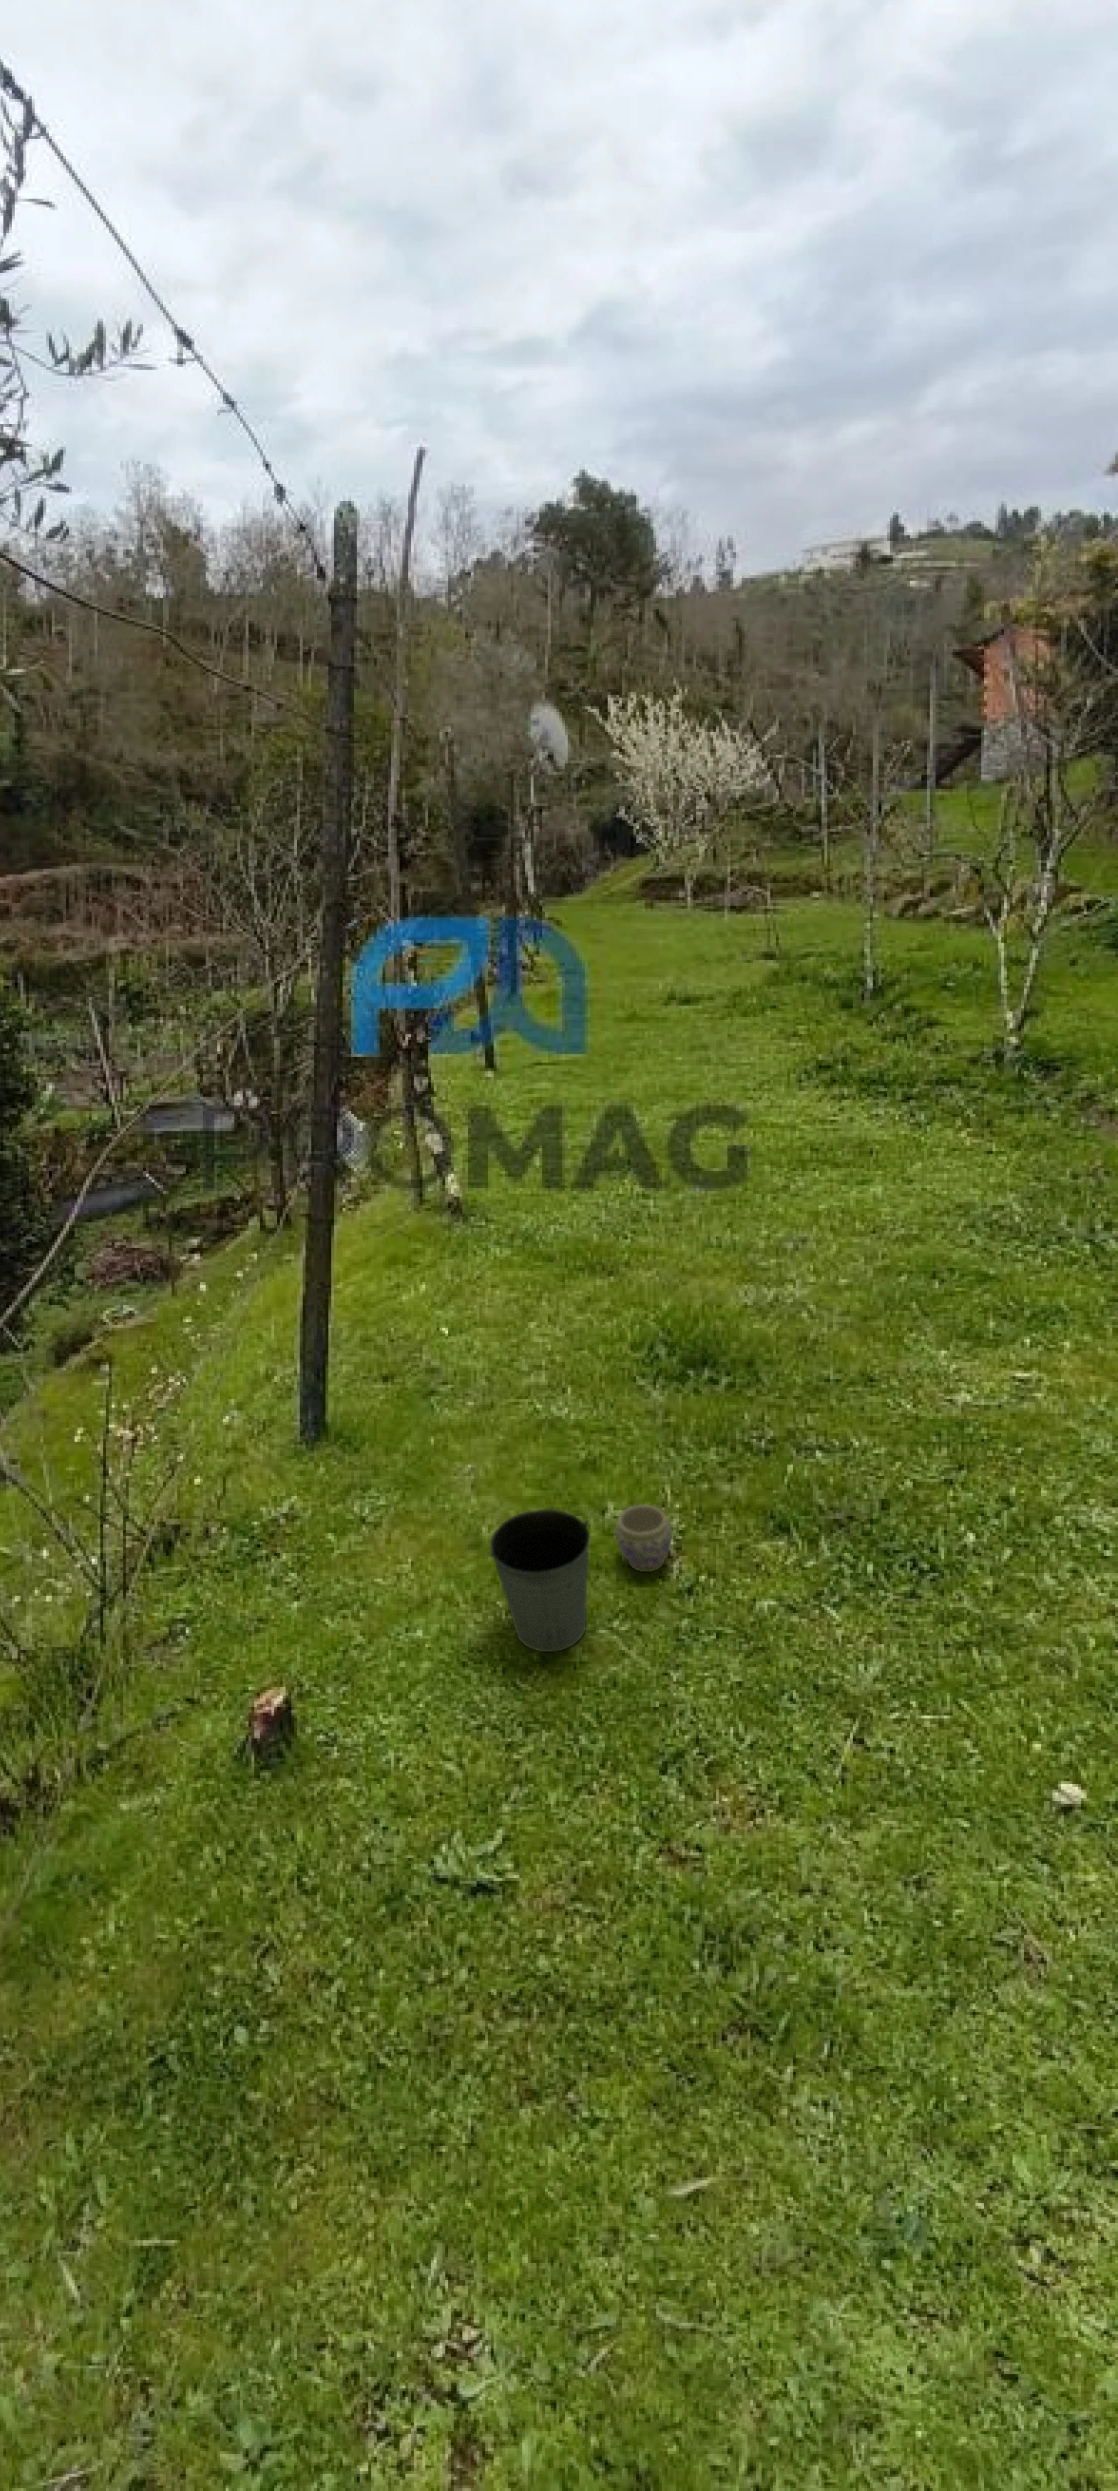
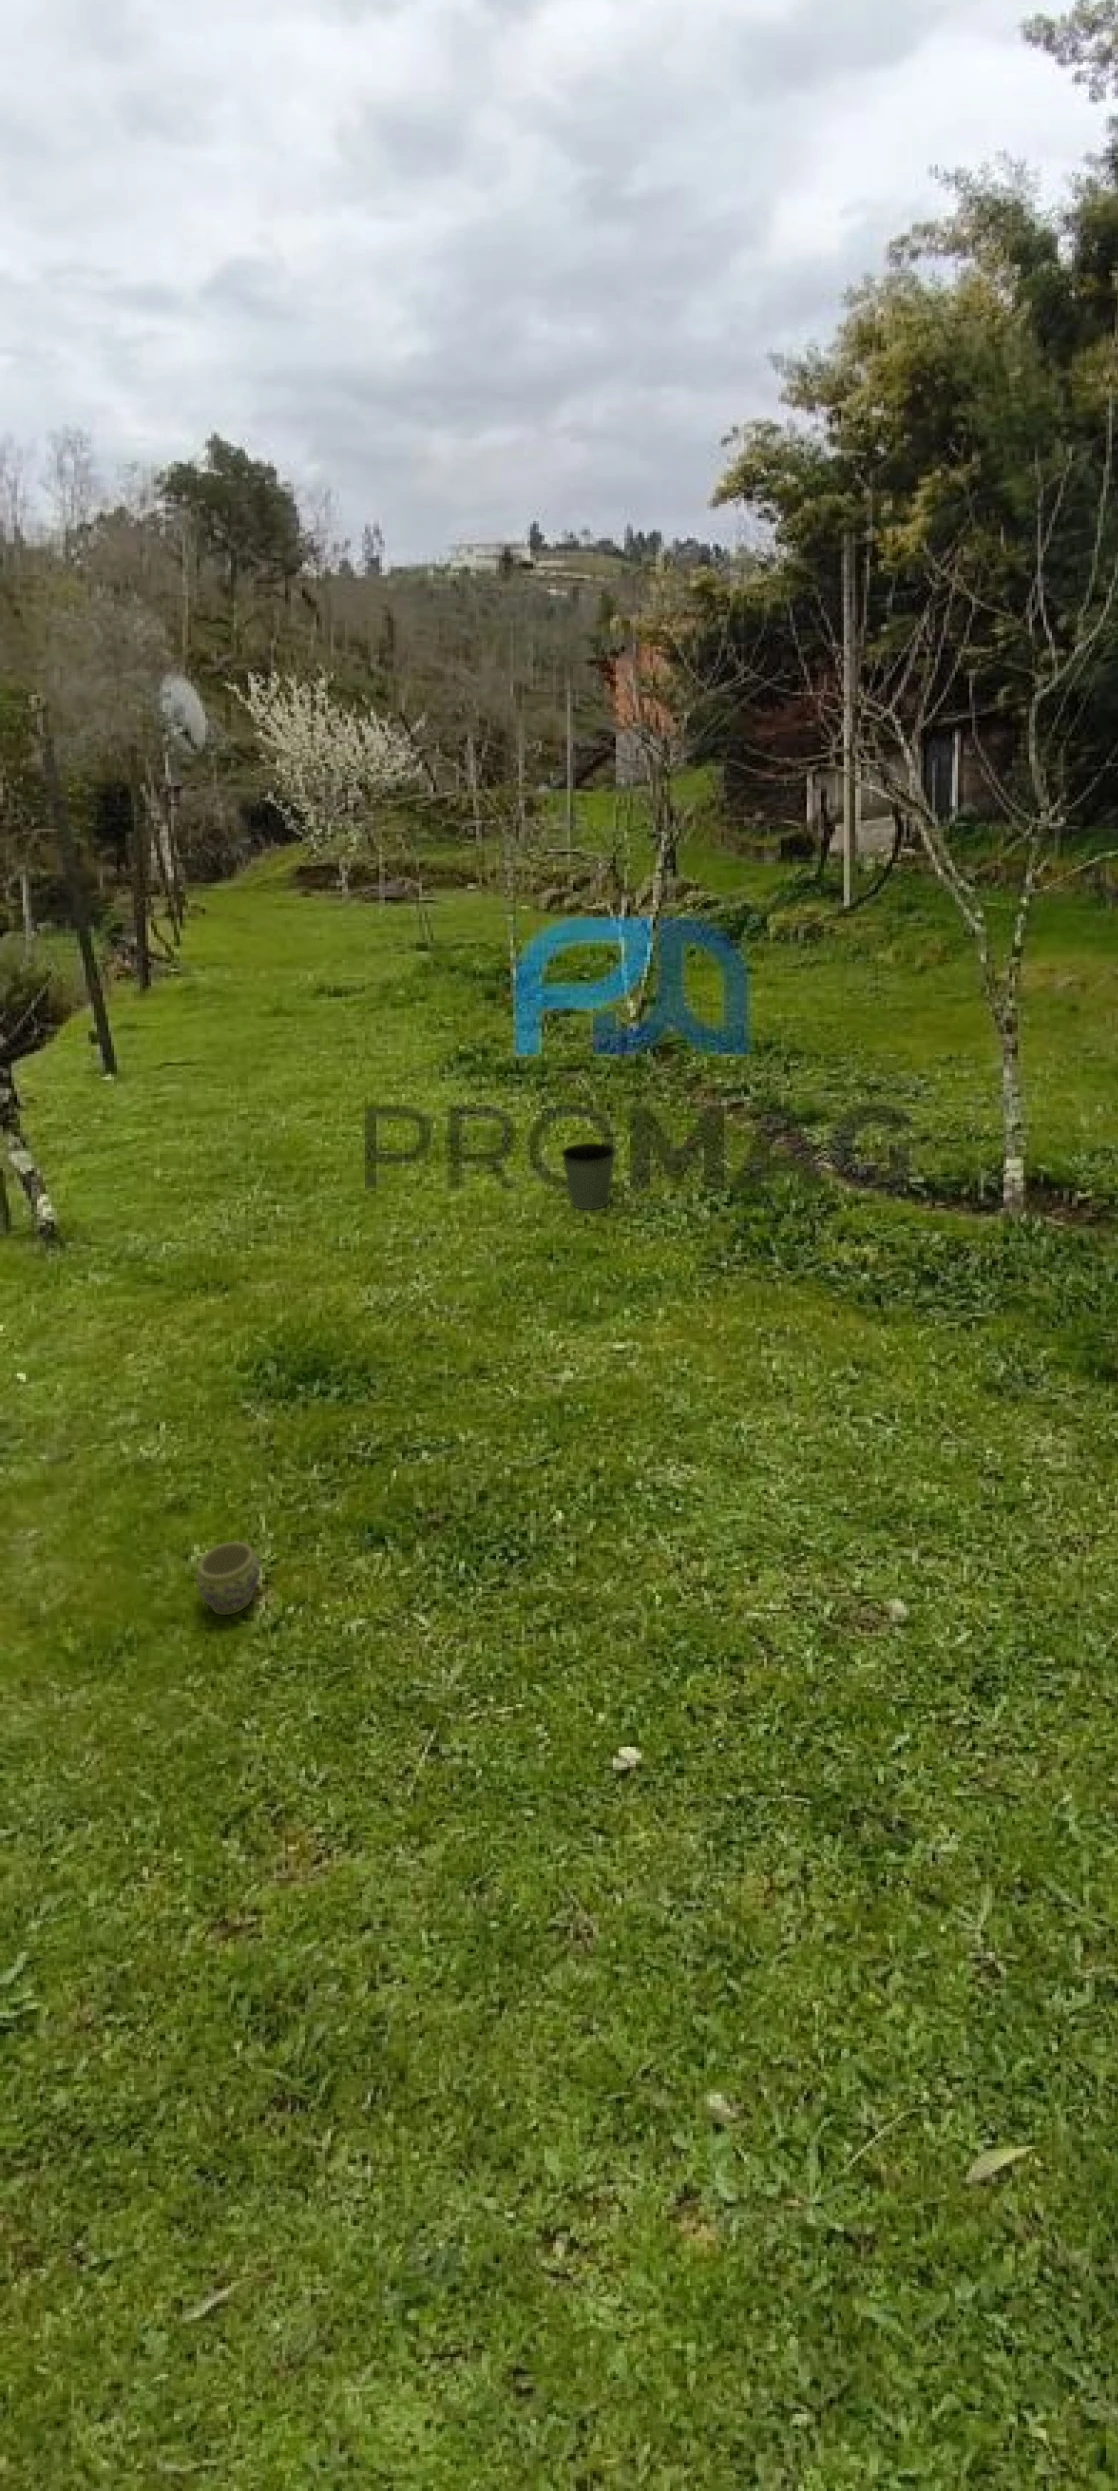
bucket: present [489,1509,590,1652] -> present [561,1143,615,1209]

